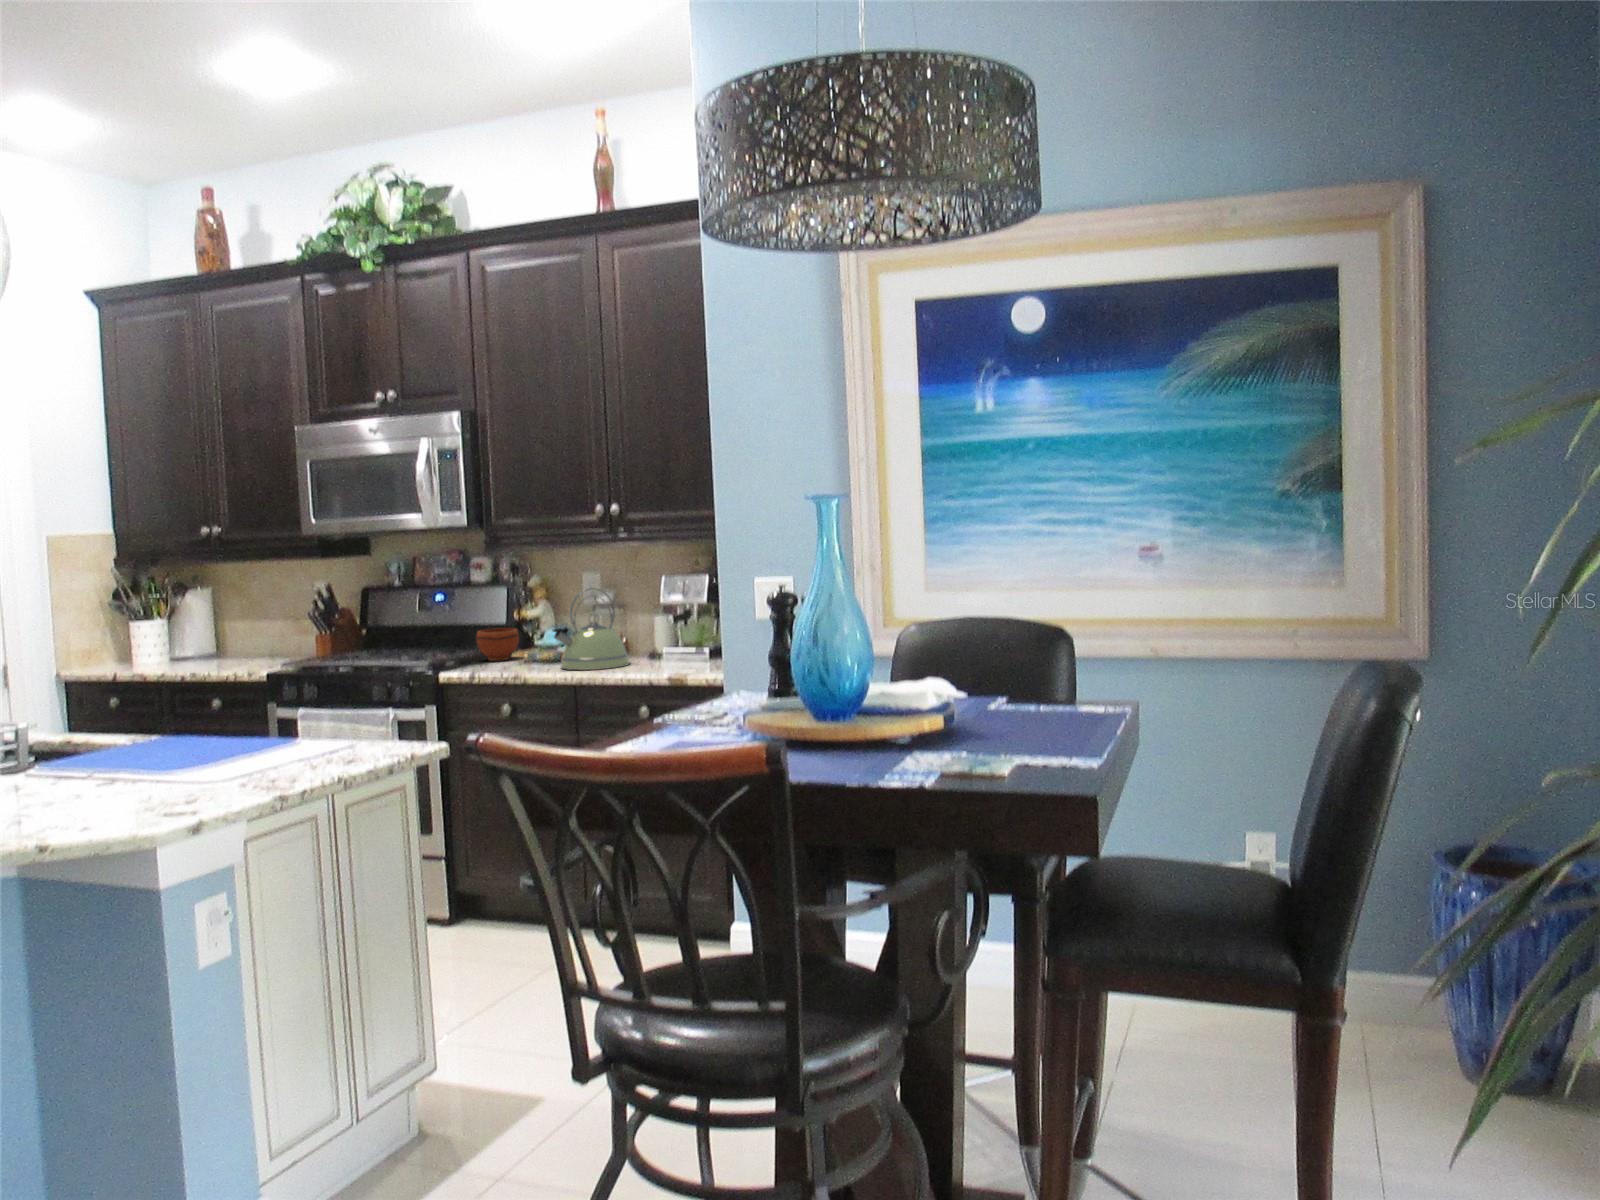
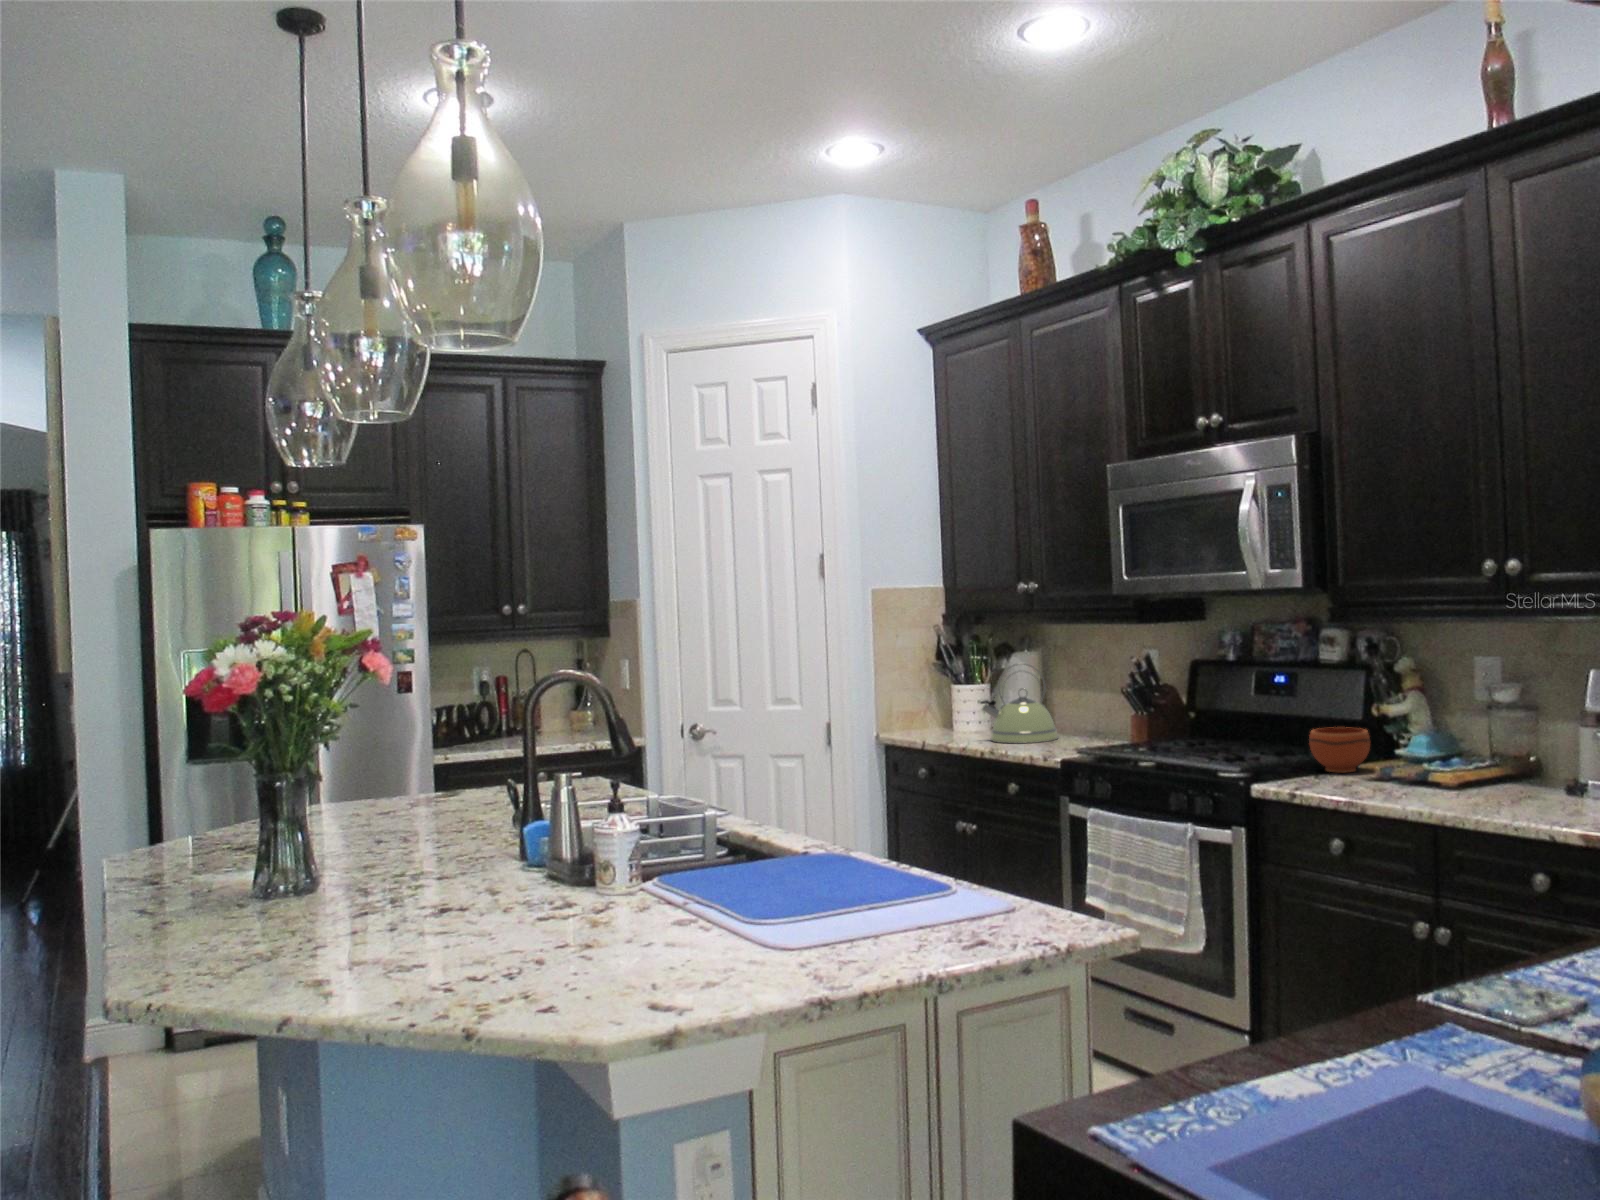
kettle: present [553,588,630,670] -> present [980,663,1058,743]

